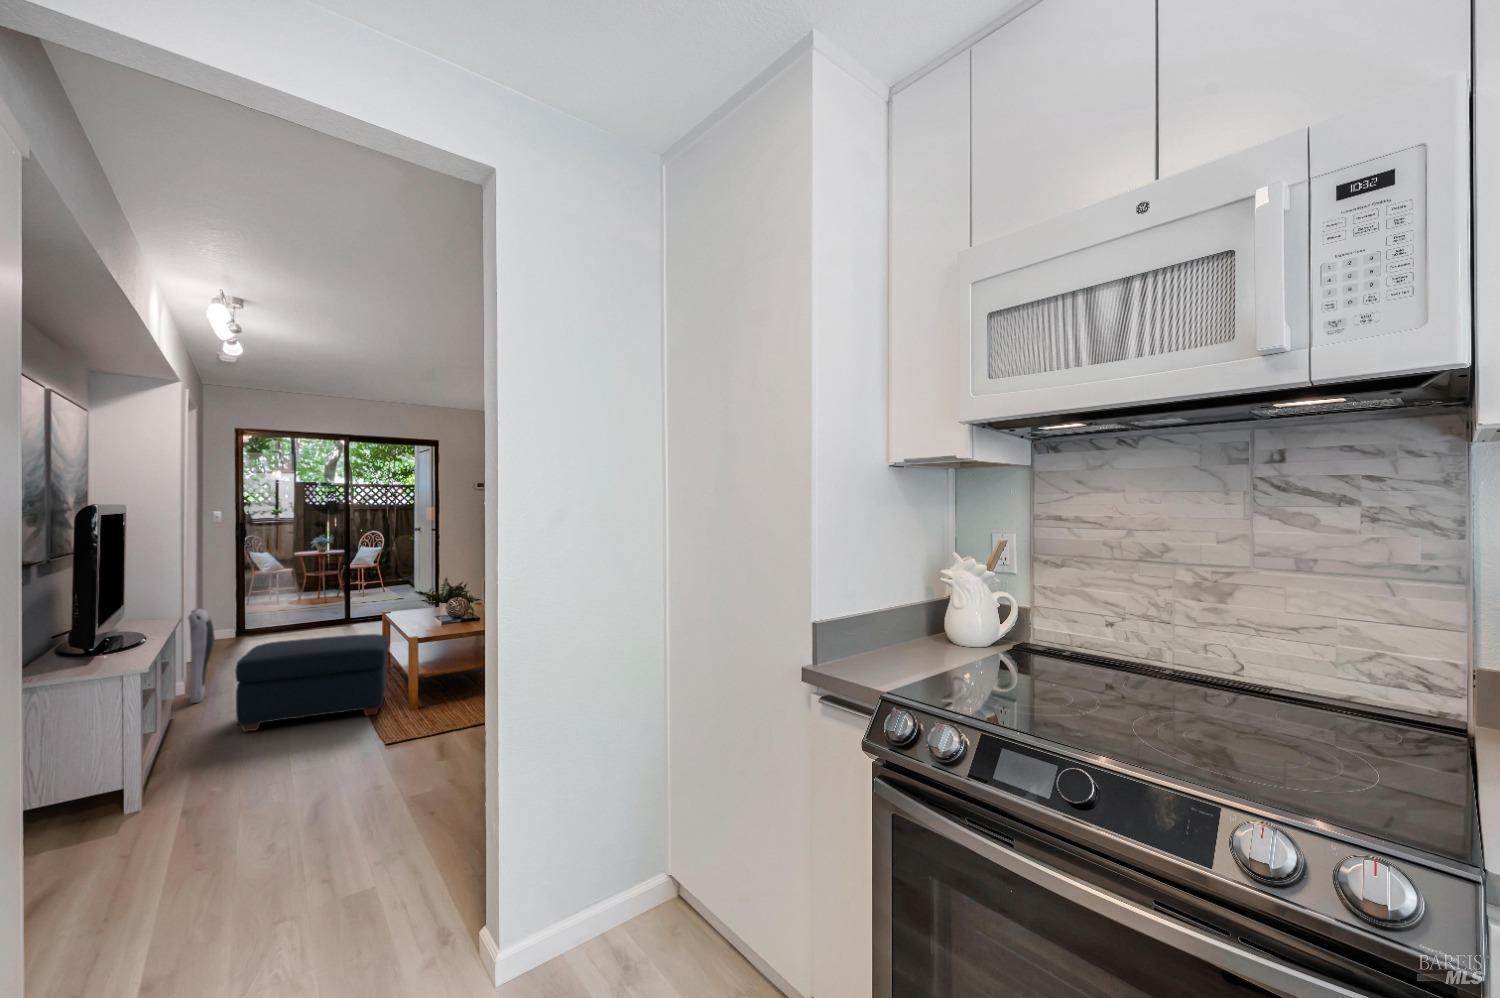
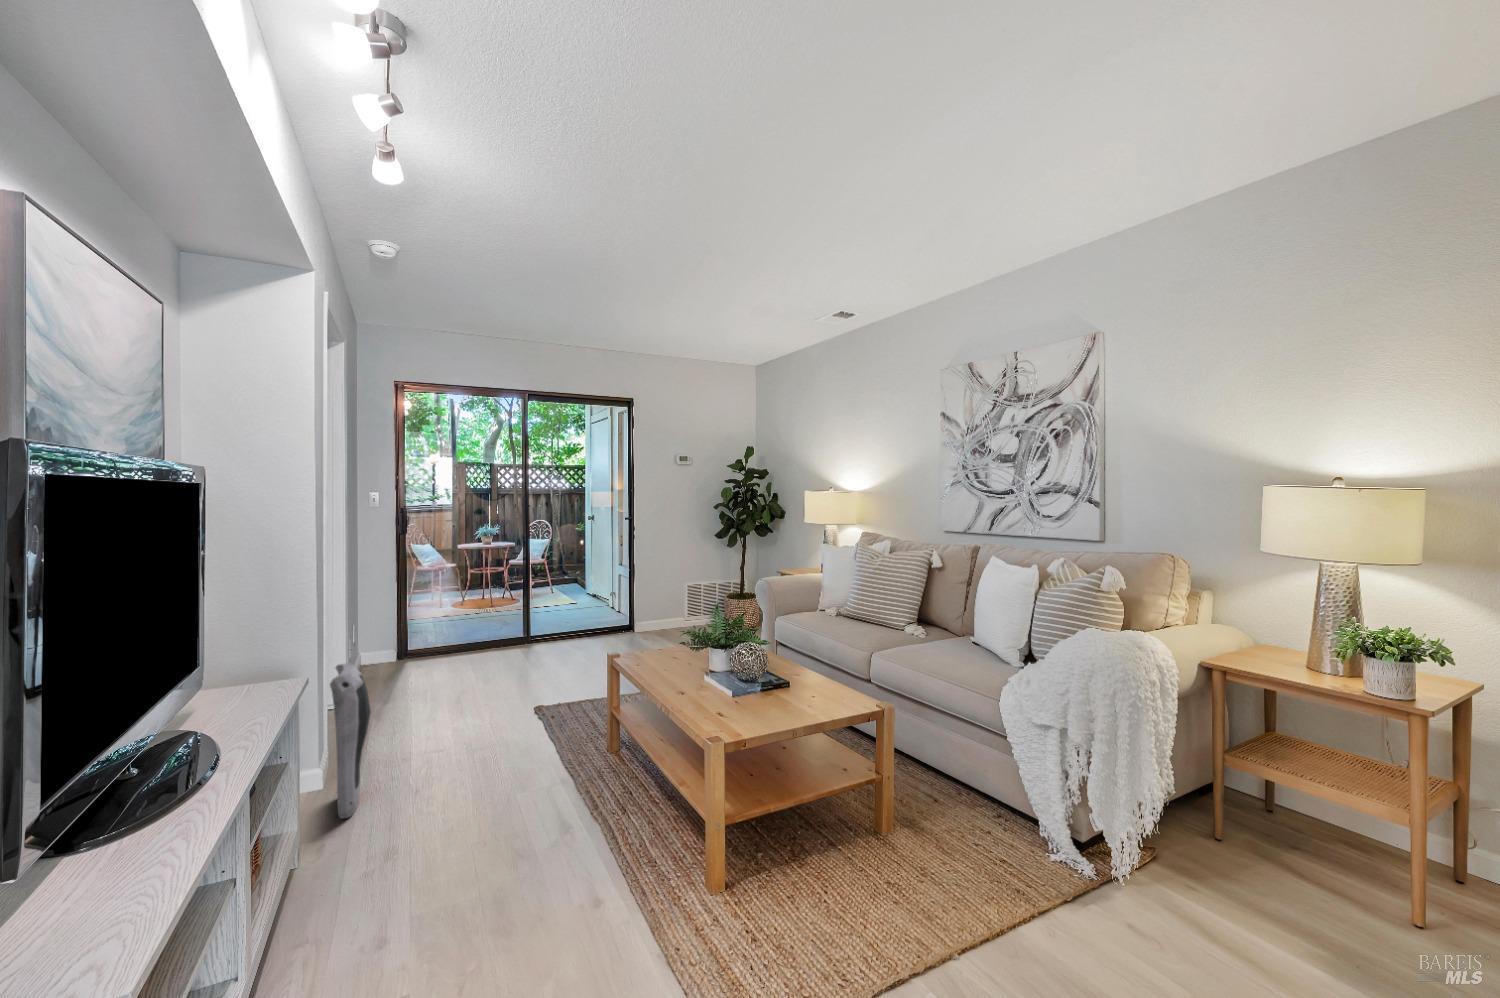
ottoman: present [235,634,389,732] -> none [408,715,651,934]

